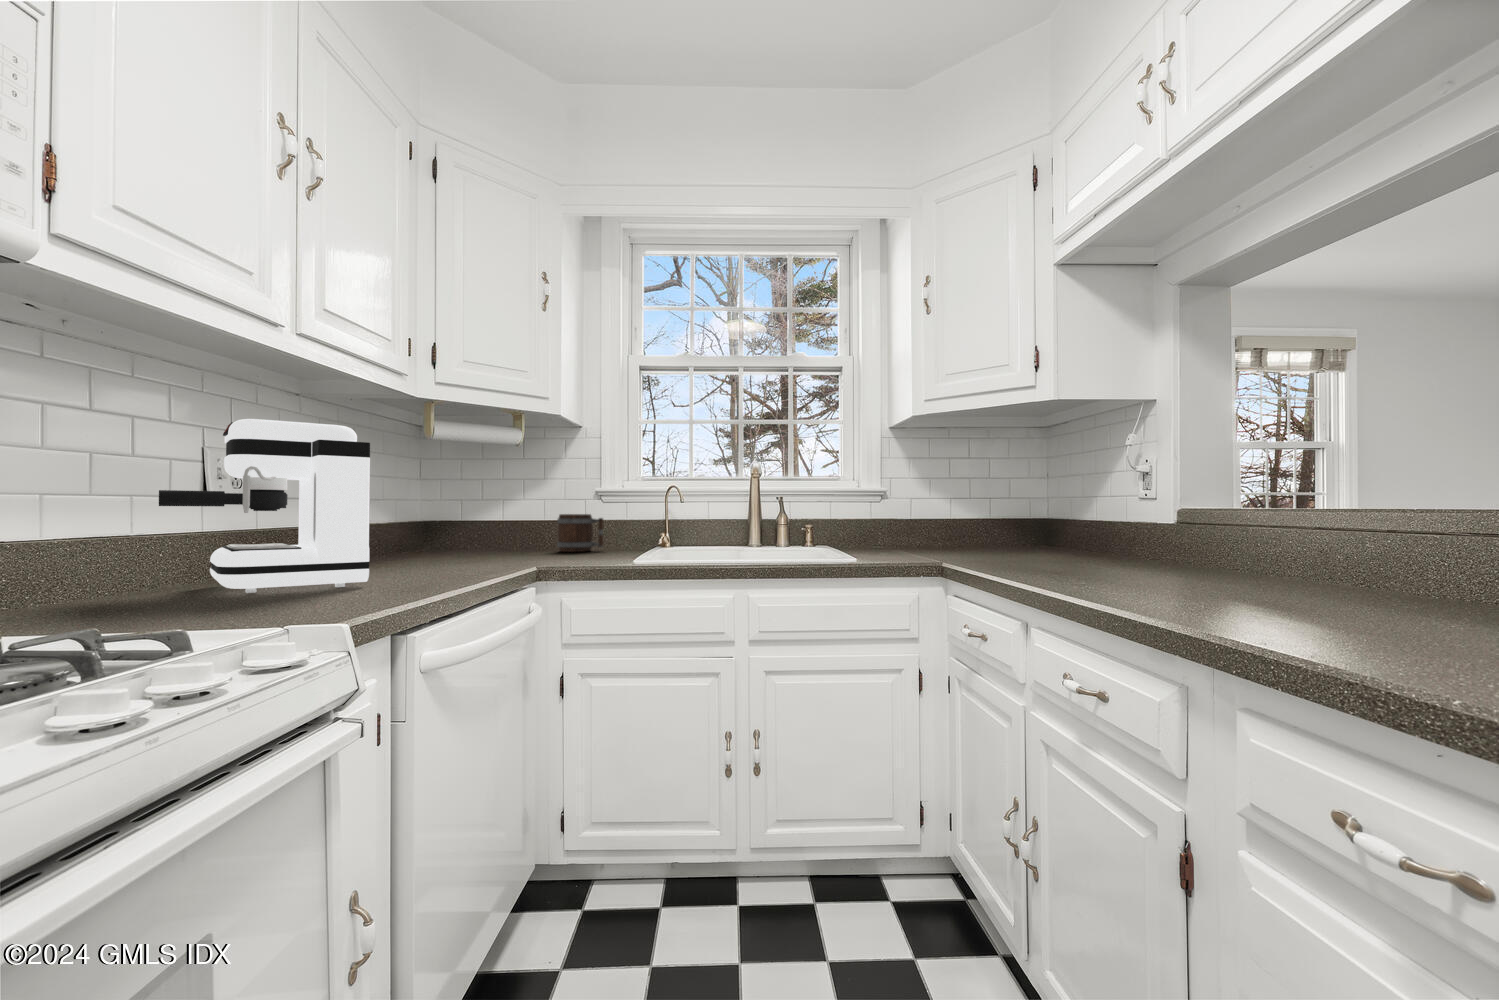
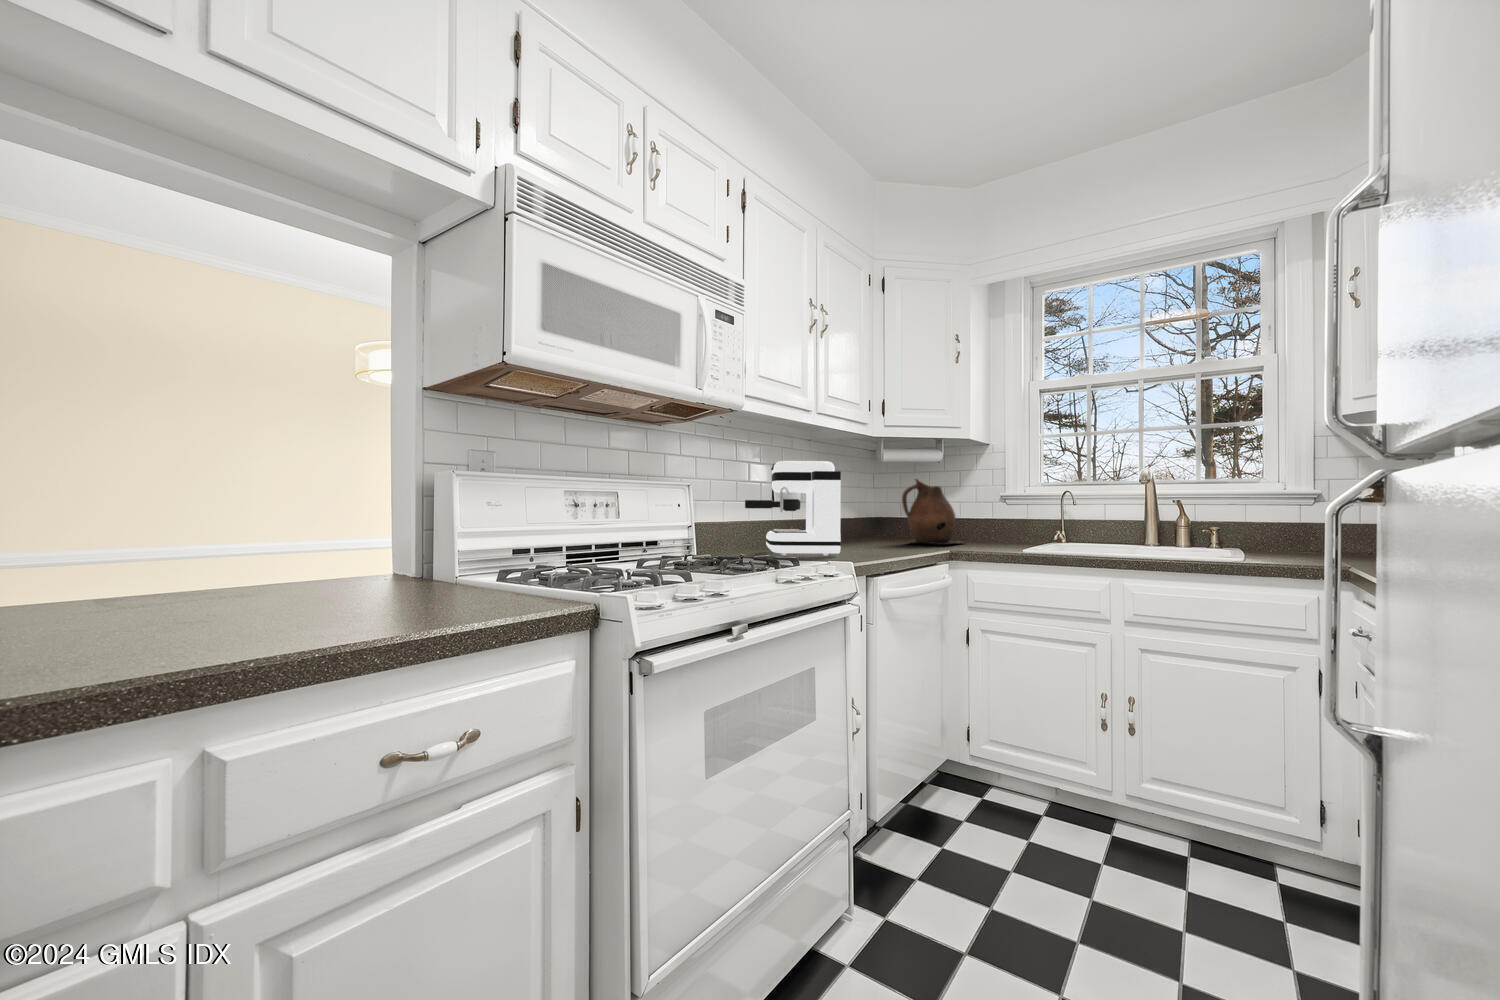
ceramic pitcher: none [464,466,552,560] -> present [902,479,958,545]
mug: present [557,514,603,552] -> none [972,513,1009,542]

